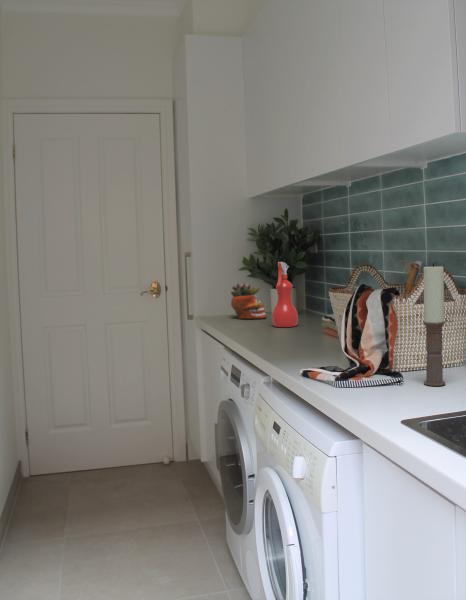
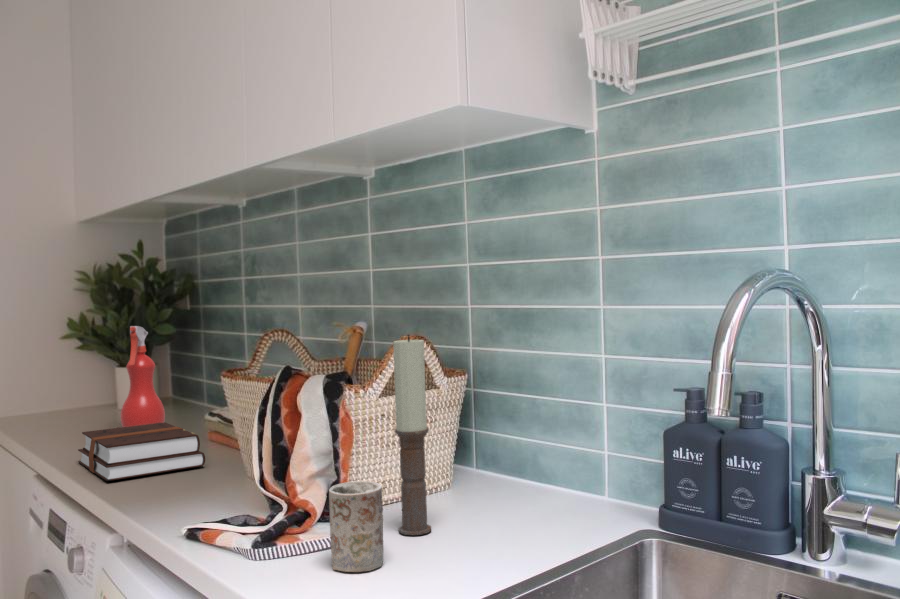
succulent planter: present [231,283,267,319] -> none [44,358,109,420]
hardback book: none [248,320,318,349] -> present [78,422,205,481]
mug: none [377,348,412,398] -> present [329,481,383,572]

